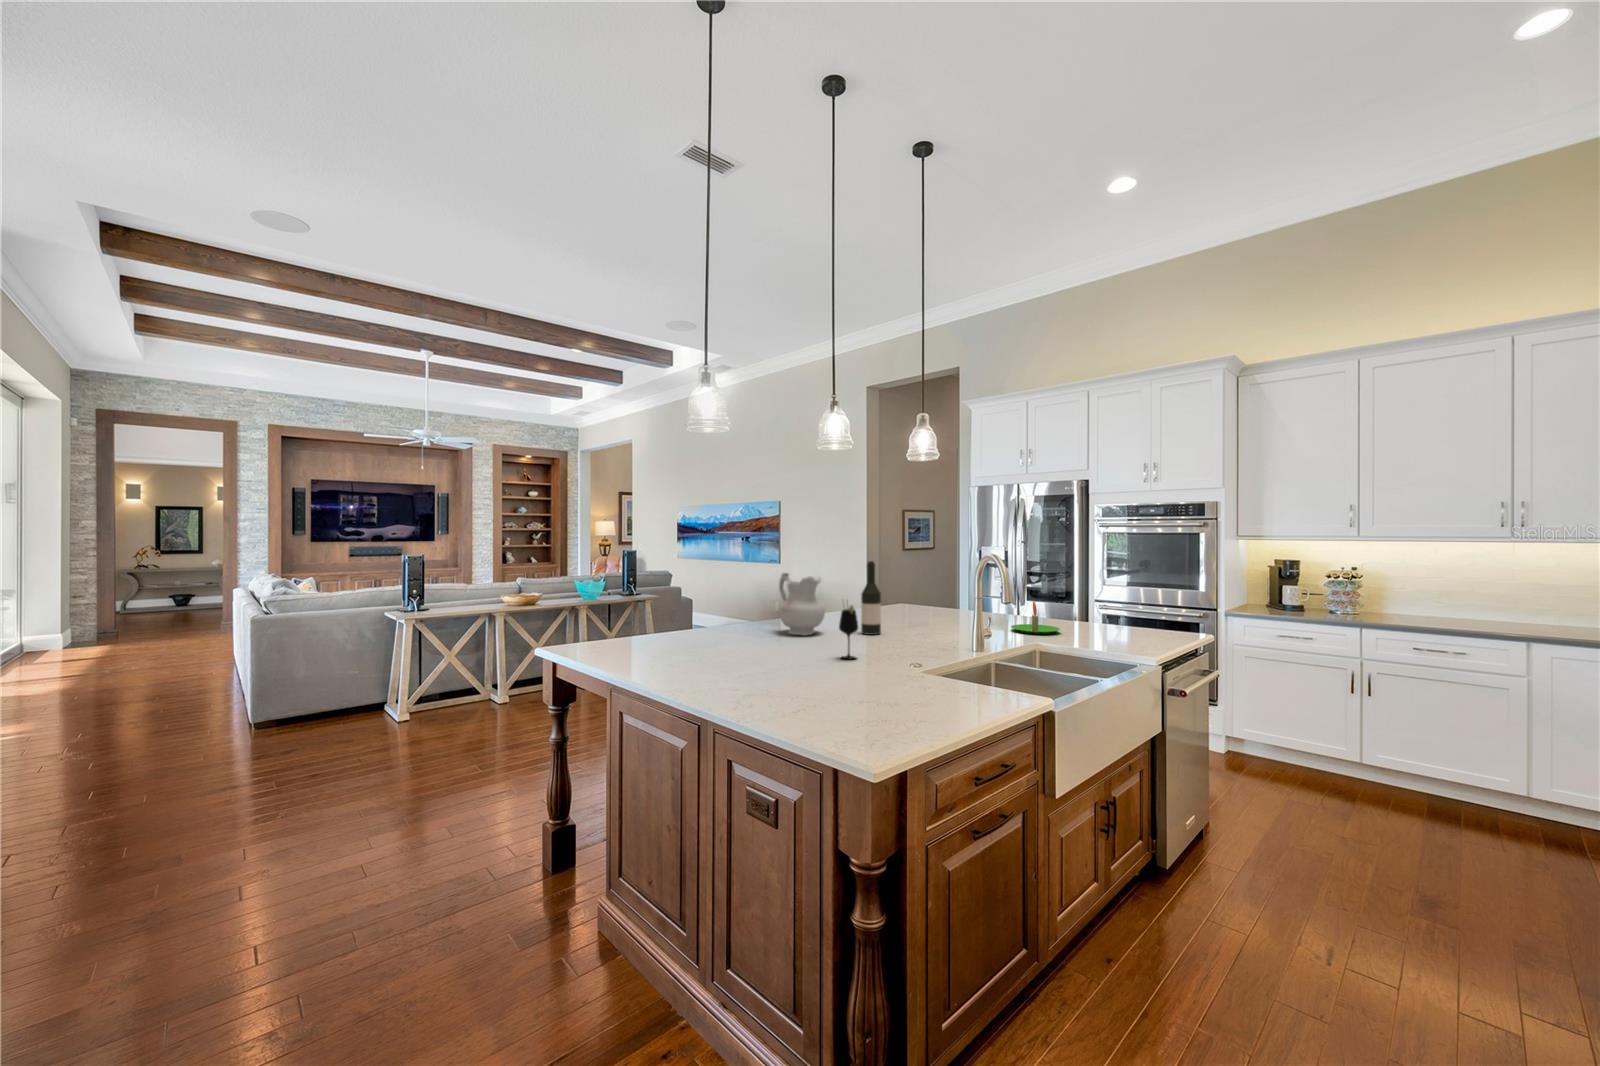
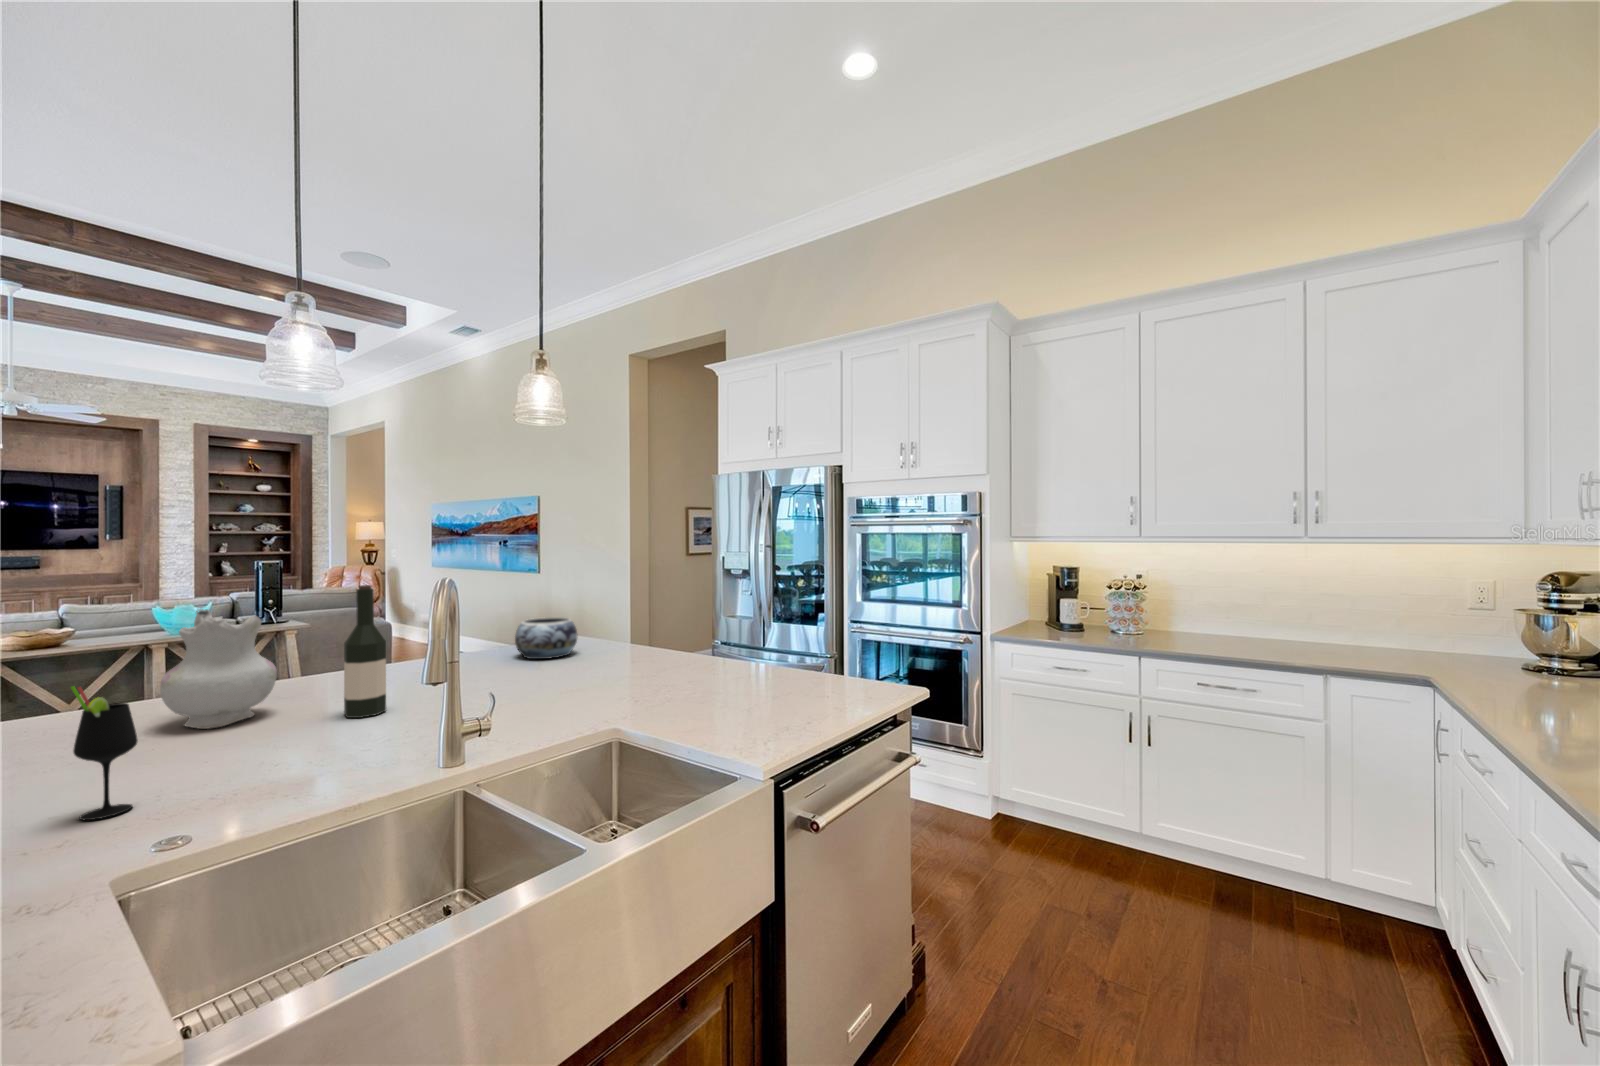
decorative bowl: none [891,588,930,614] -> present [515,617,578,659]
candle: present [1011,601,1060,634] -> none [636,643,712,698]

